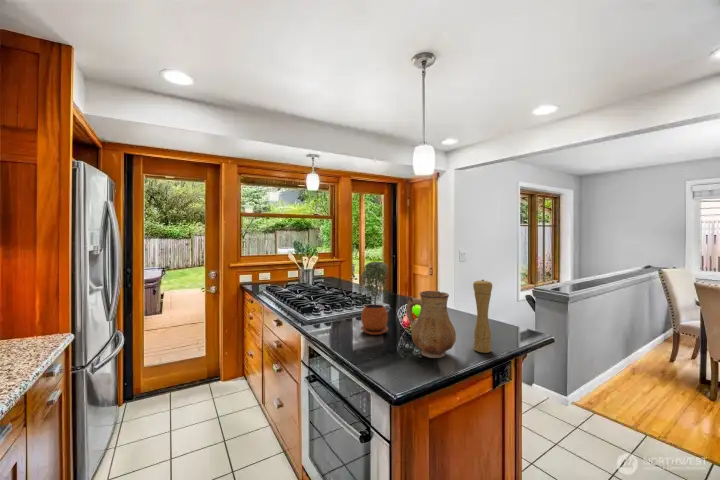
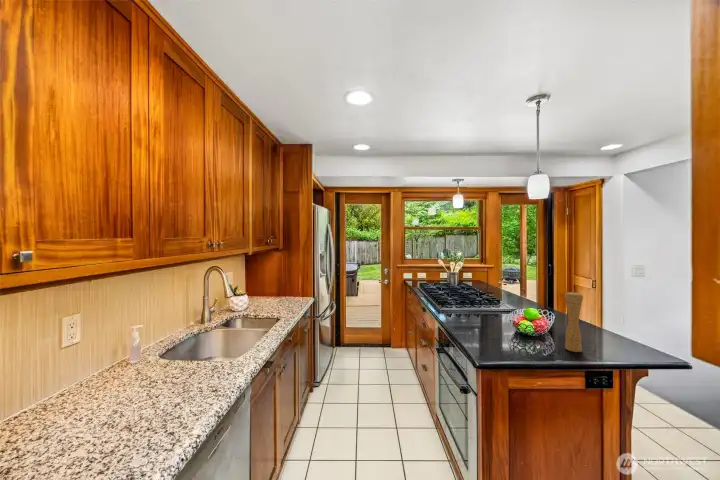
potted plant: present [359,262,389,335] -> none [473,270,500,326]
ceramic pitcher: present [406,291,456,358] -> none [504,296,544,347]

